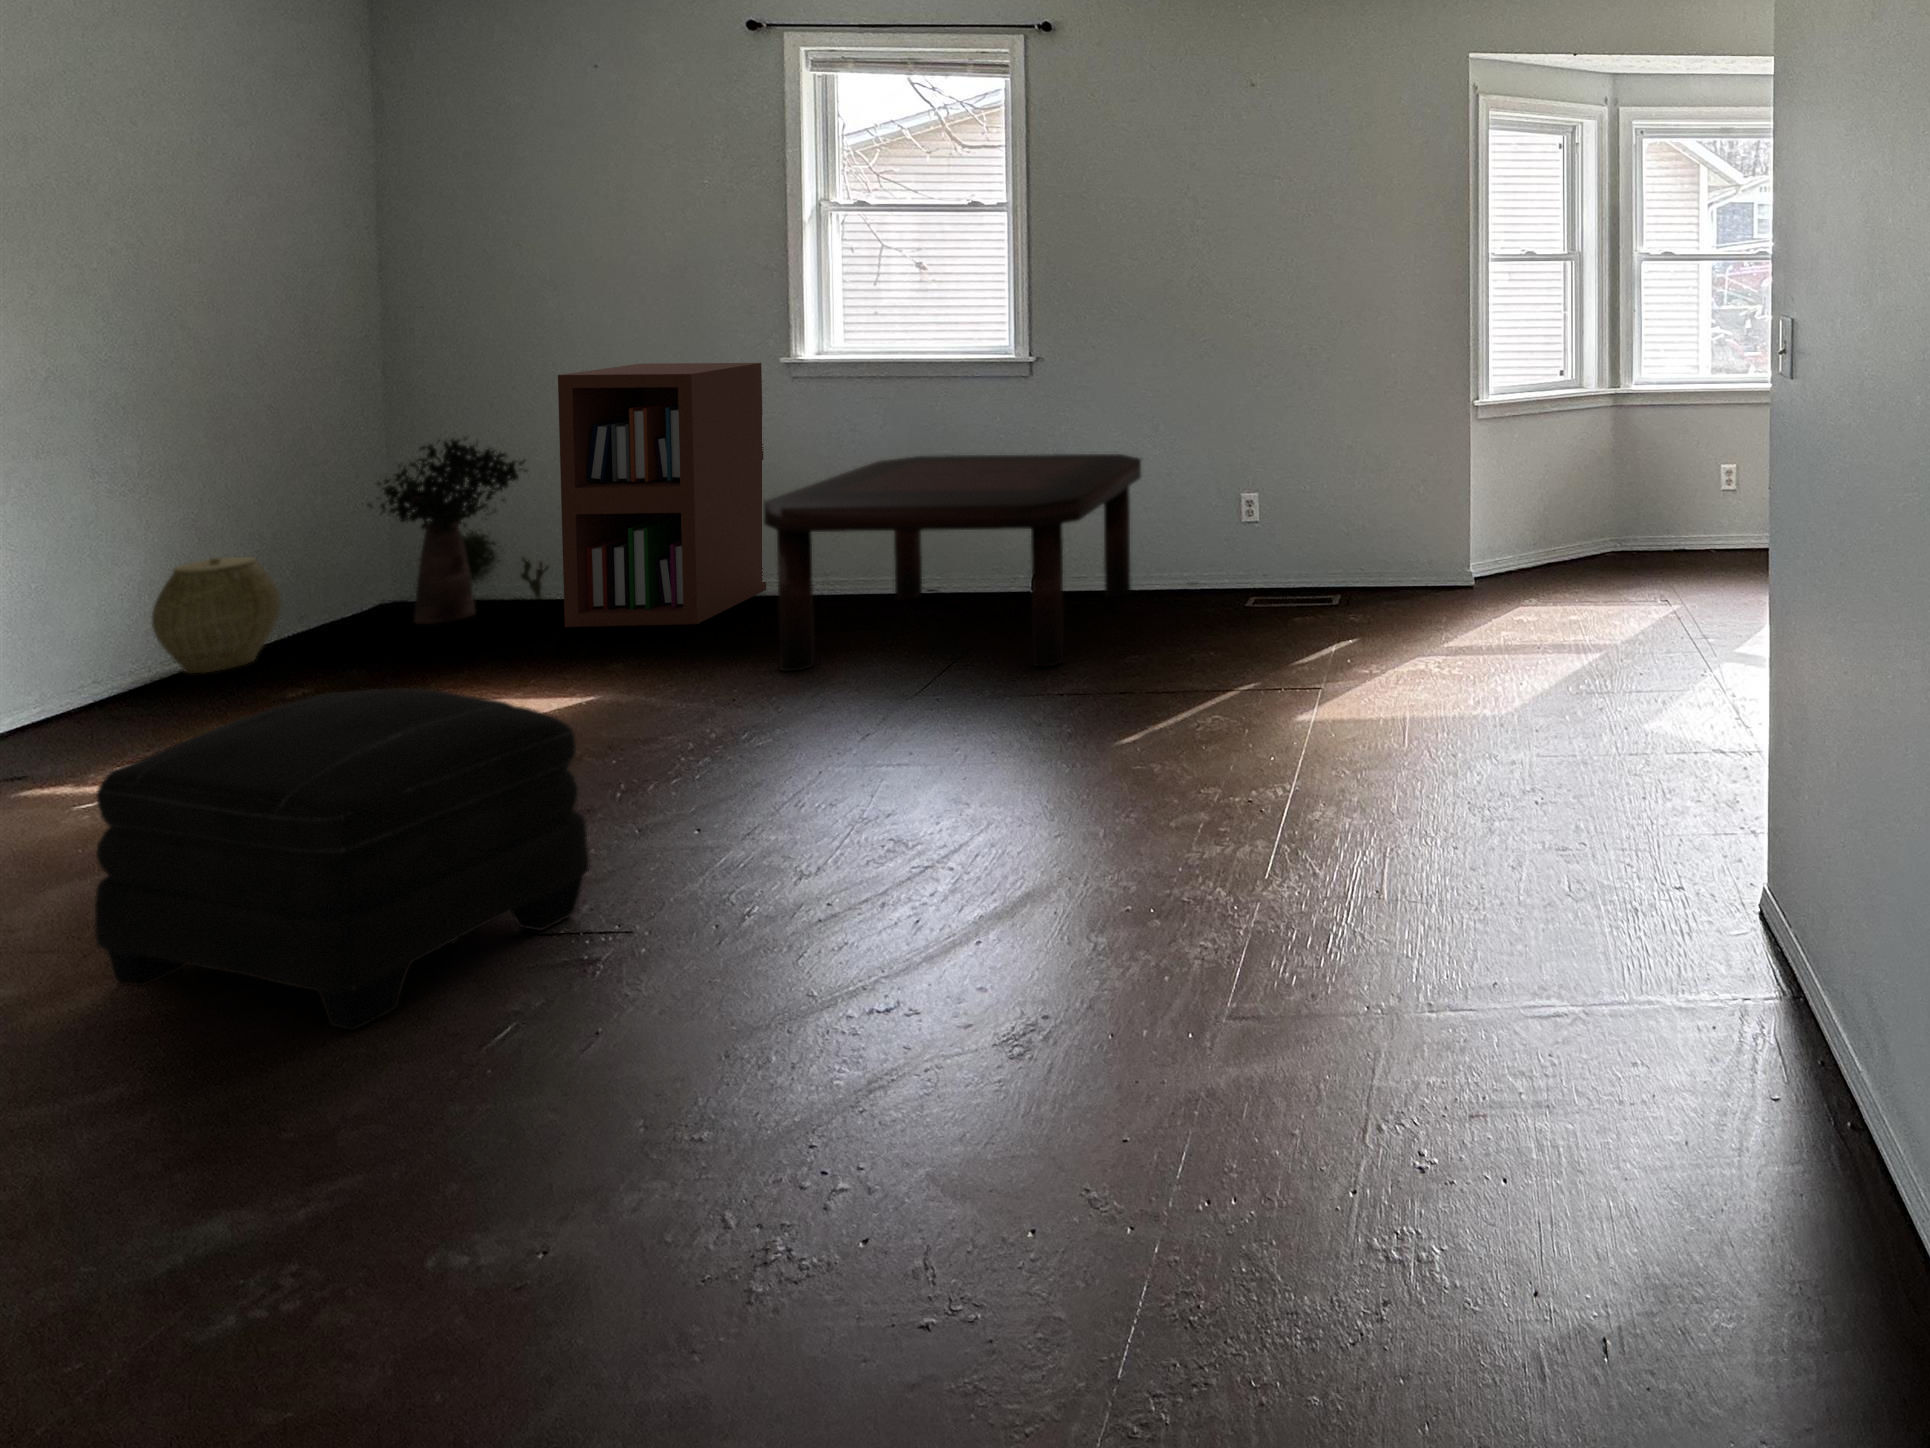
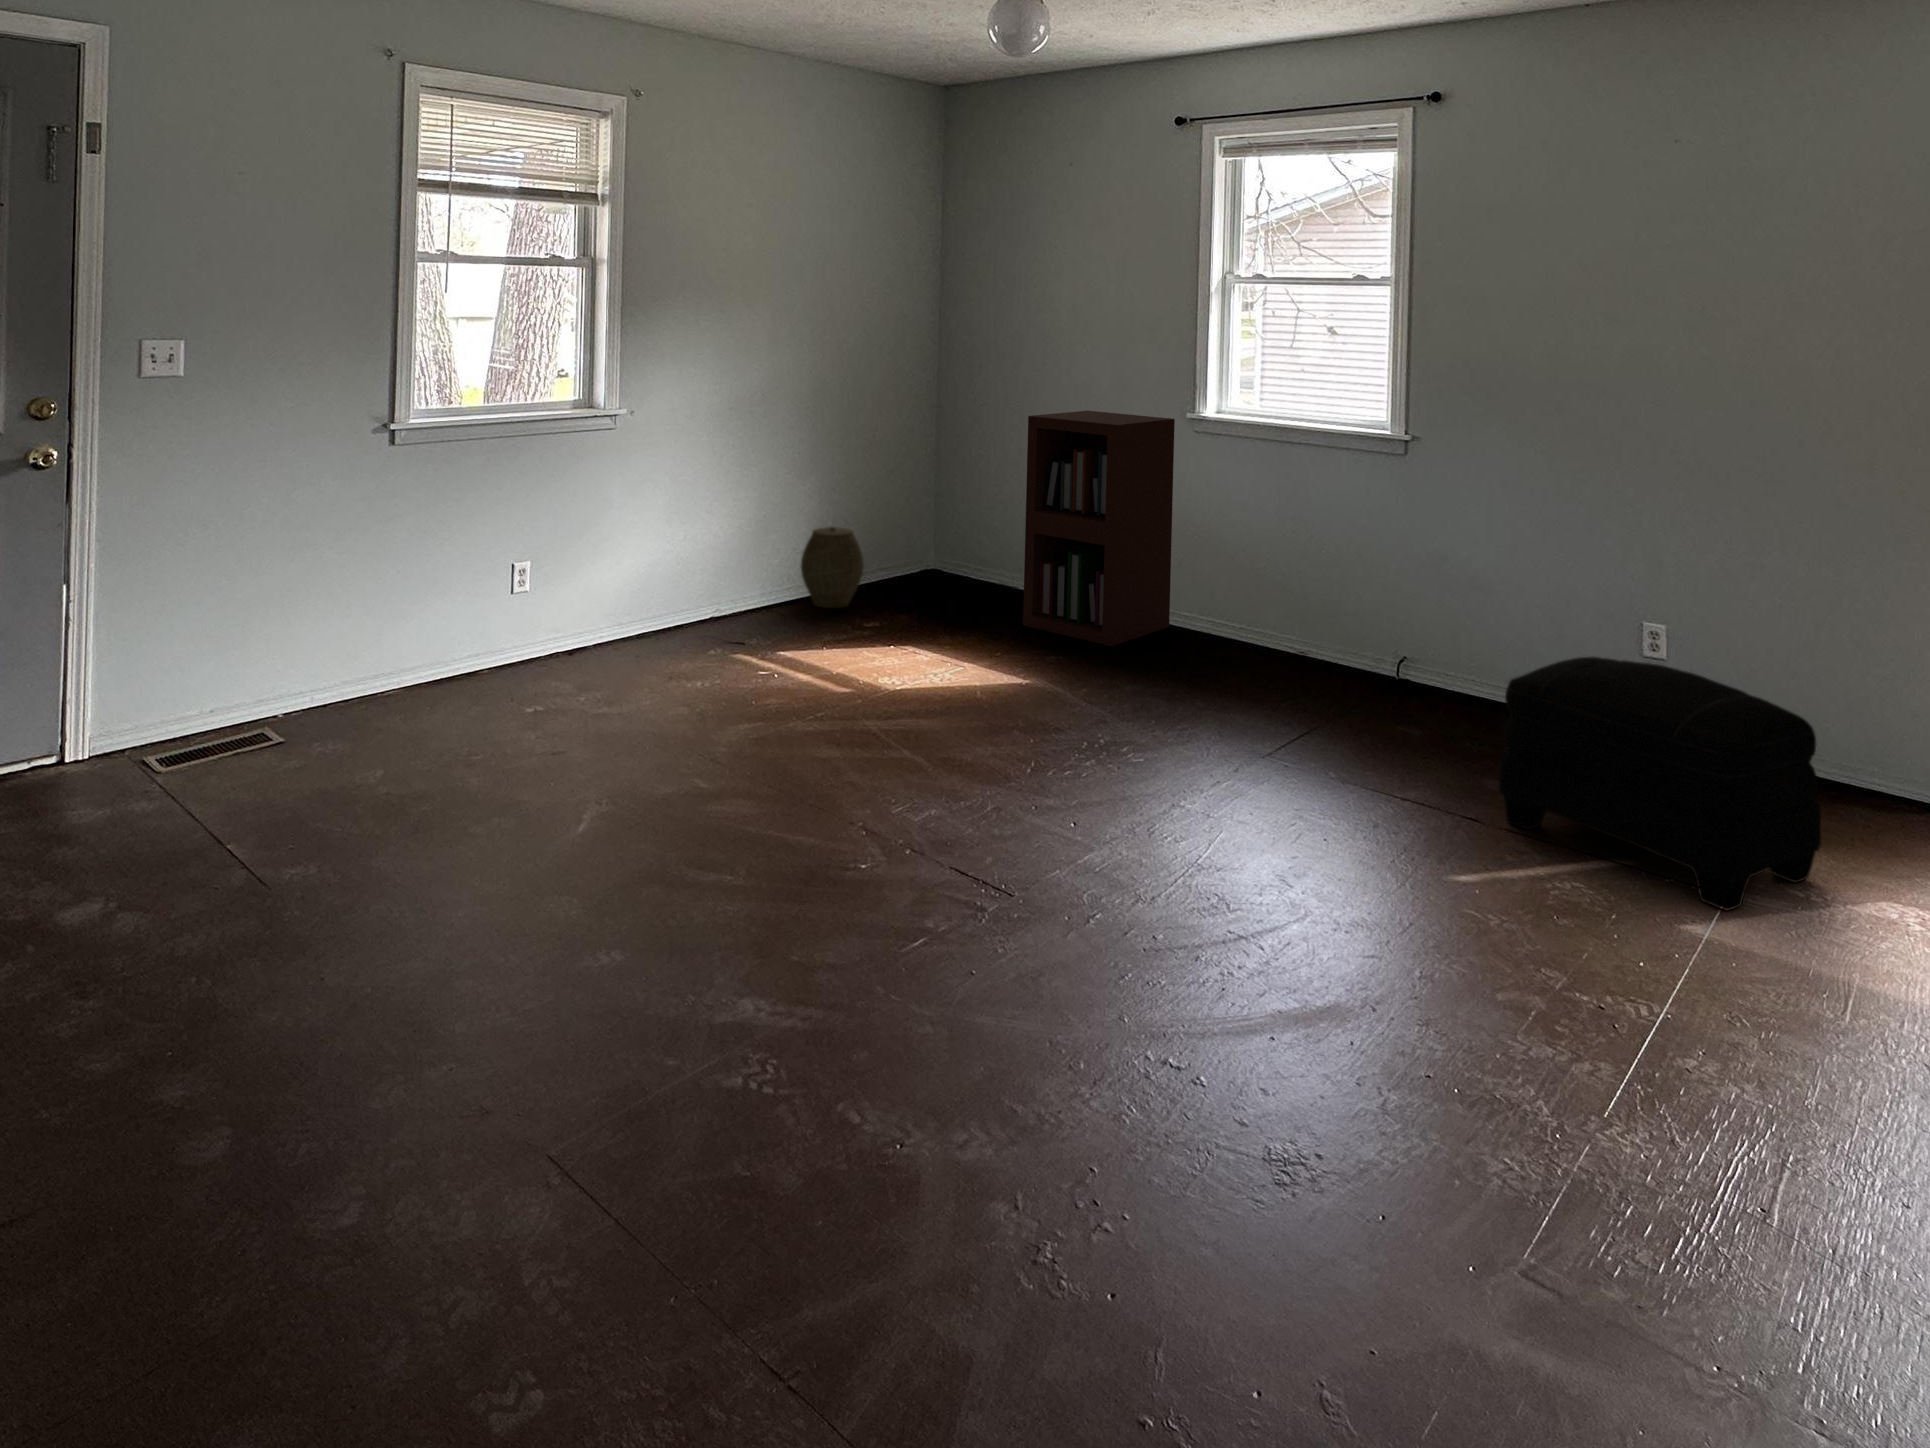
potted plant: present [367,437,549,624] -> none [913,457,1020,603]
coffee table: present [764,454,1141,671] -> none [1159,524,1527,774]
ottoman: present [95,688,589,1030] -> present [1499,657,1821,911]

